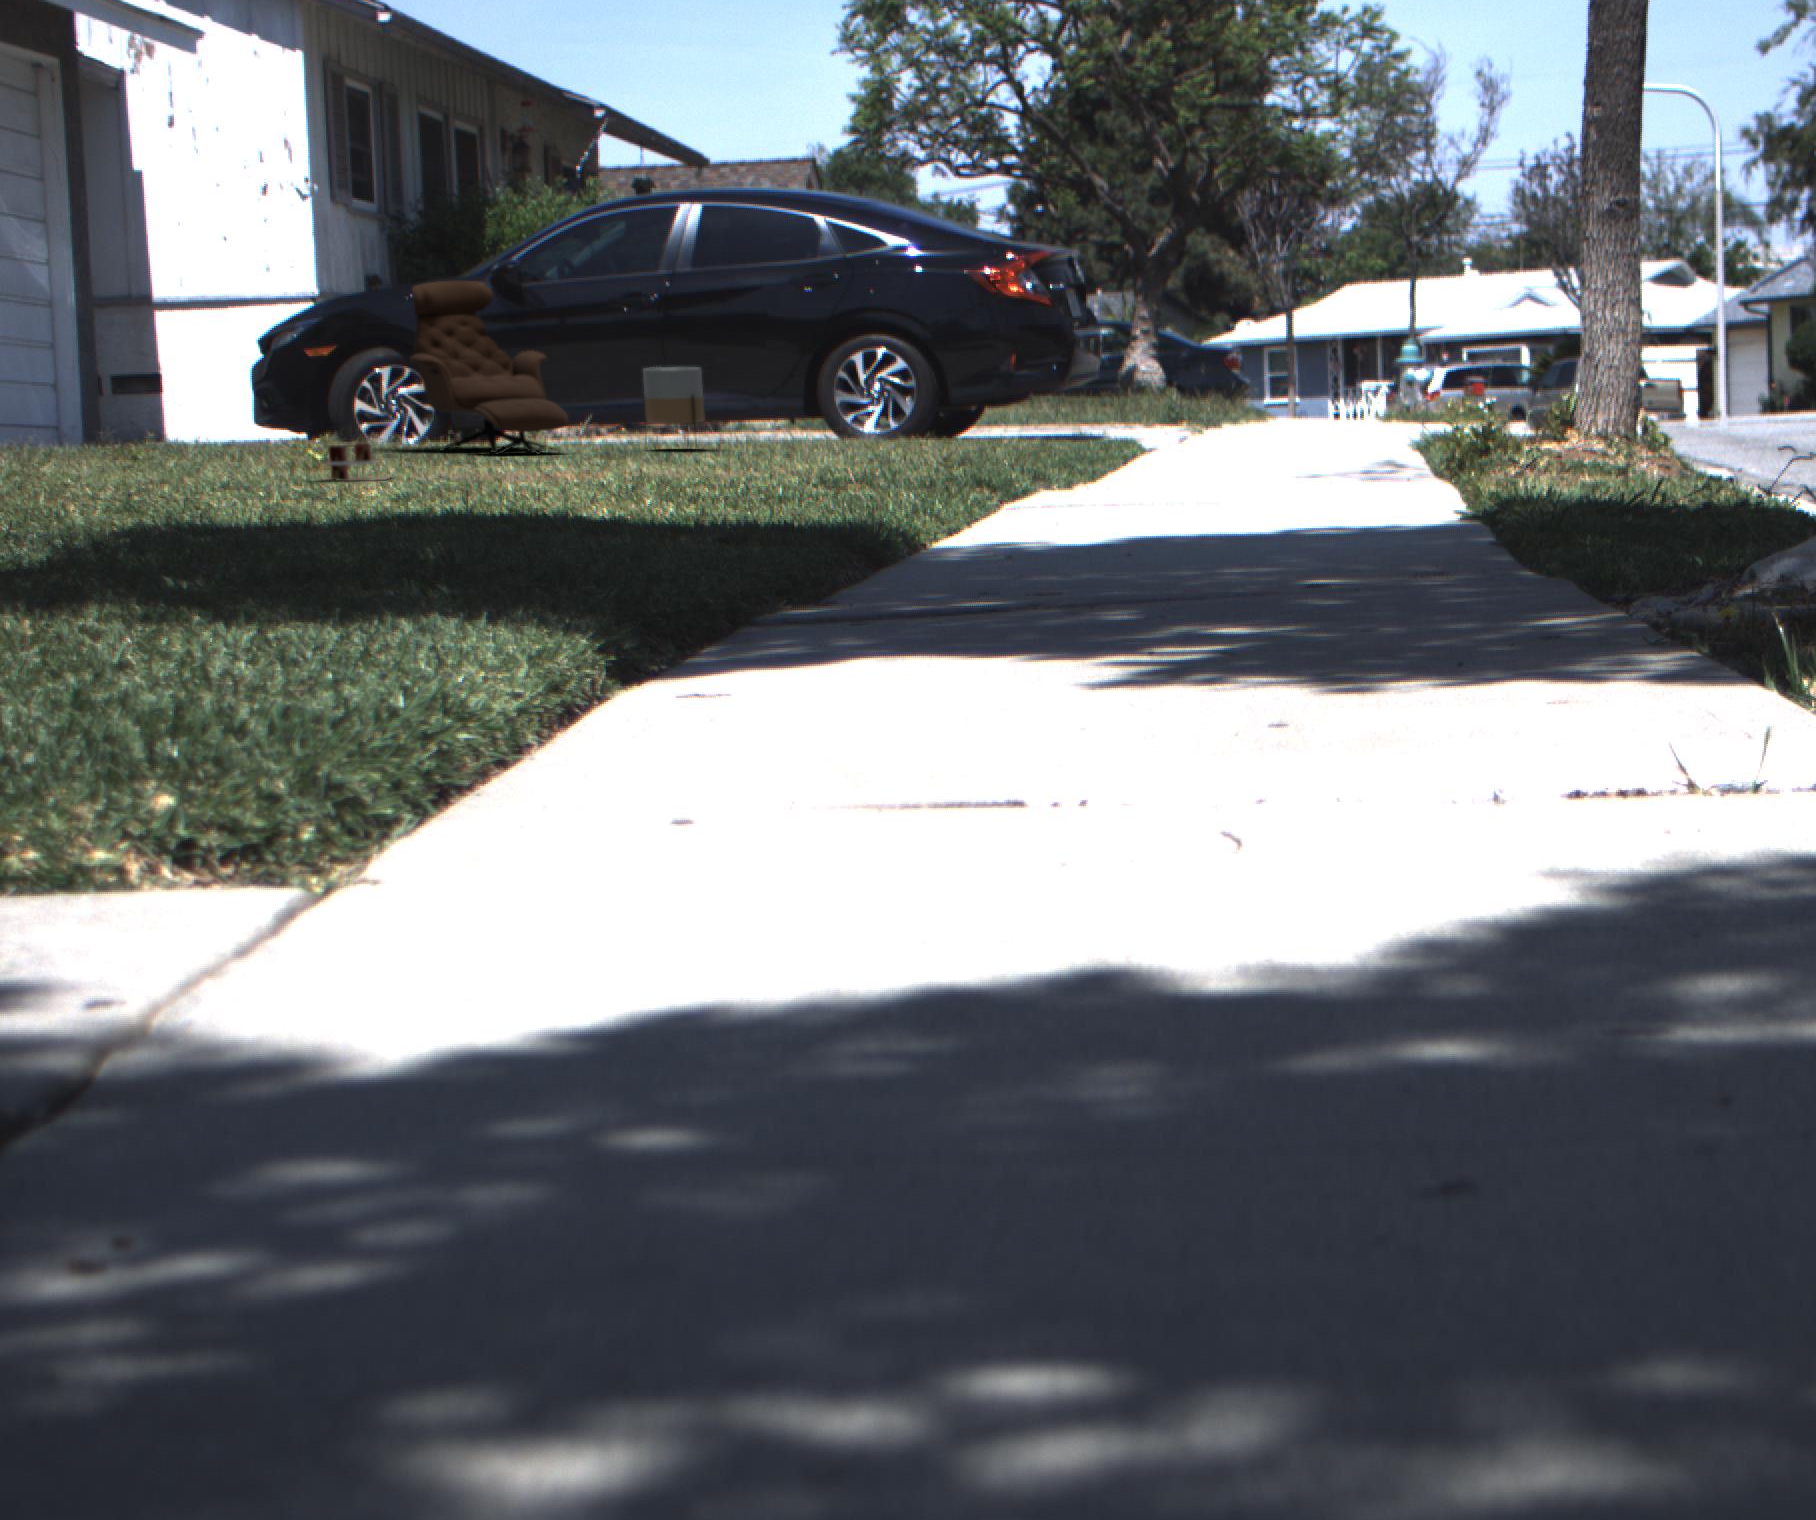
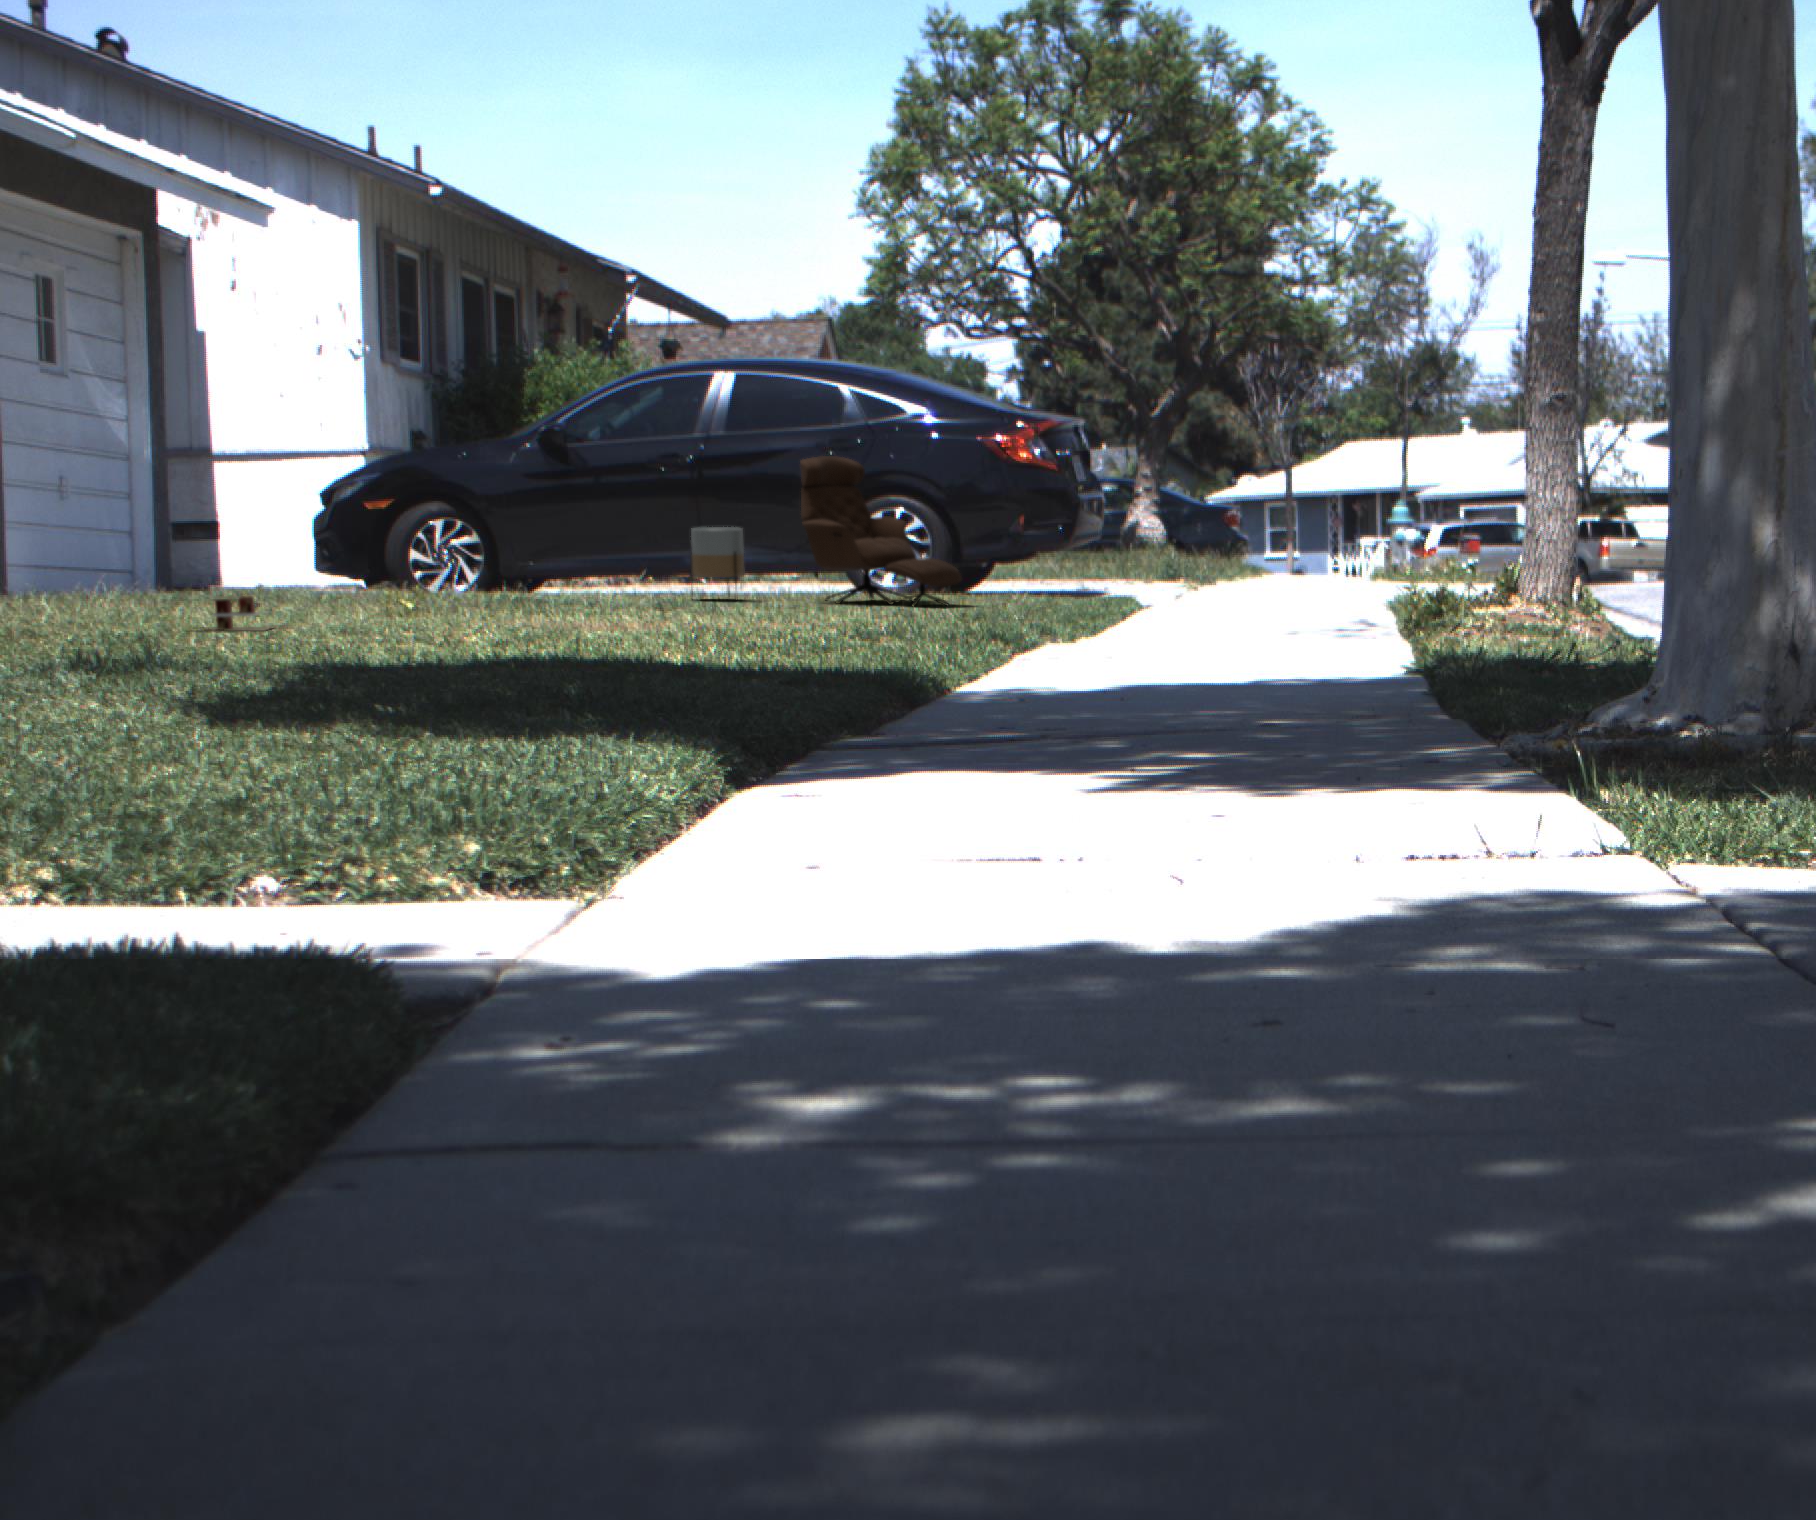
lounge chair: present [410,281,568,455] -> present [800,456,962,607]
toy house: present [322,442,390,481] -> present [210,594,270,631]

